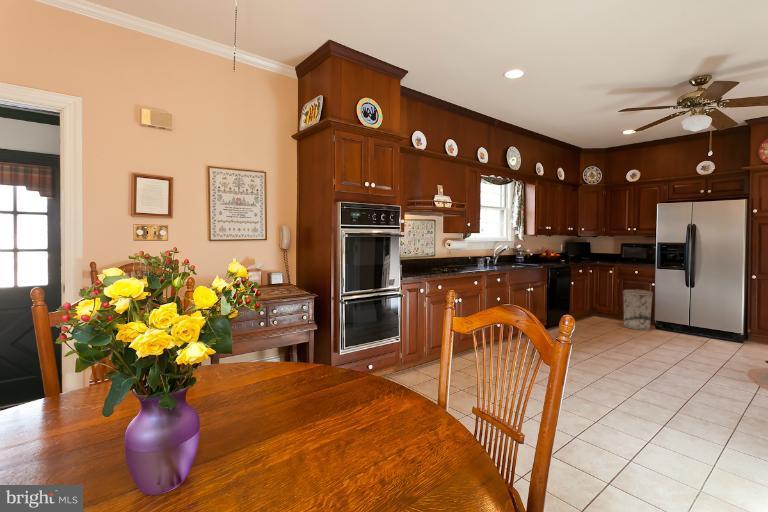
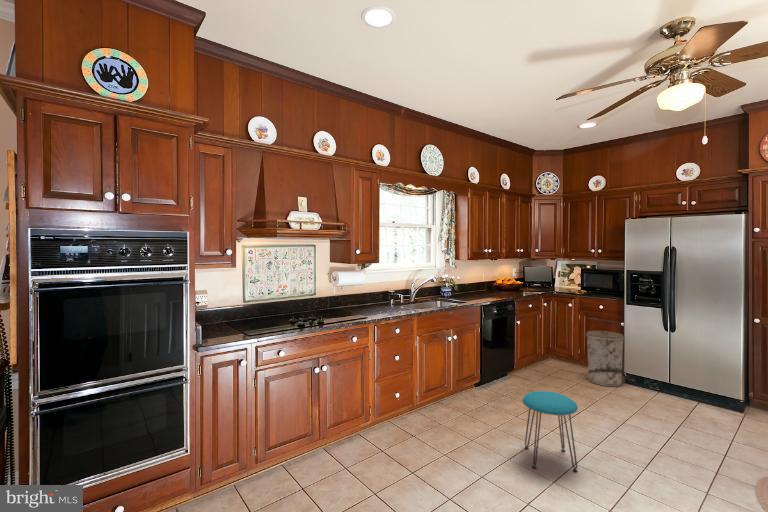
stool: none [590,319,631,367] -> present [523,391,578,472]

